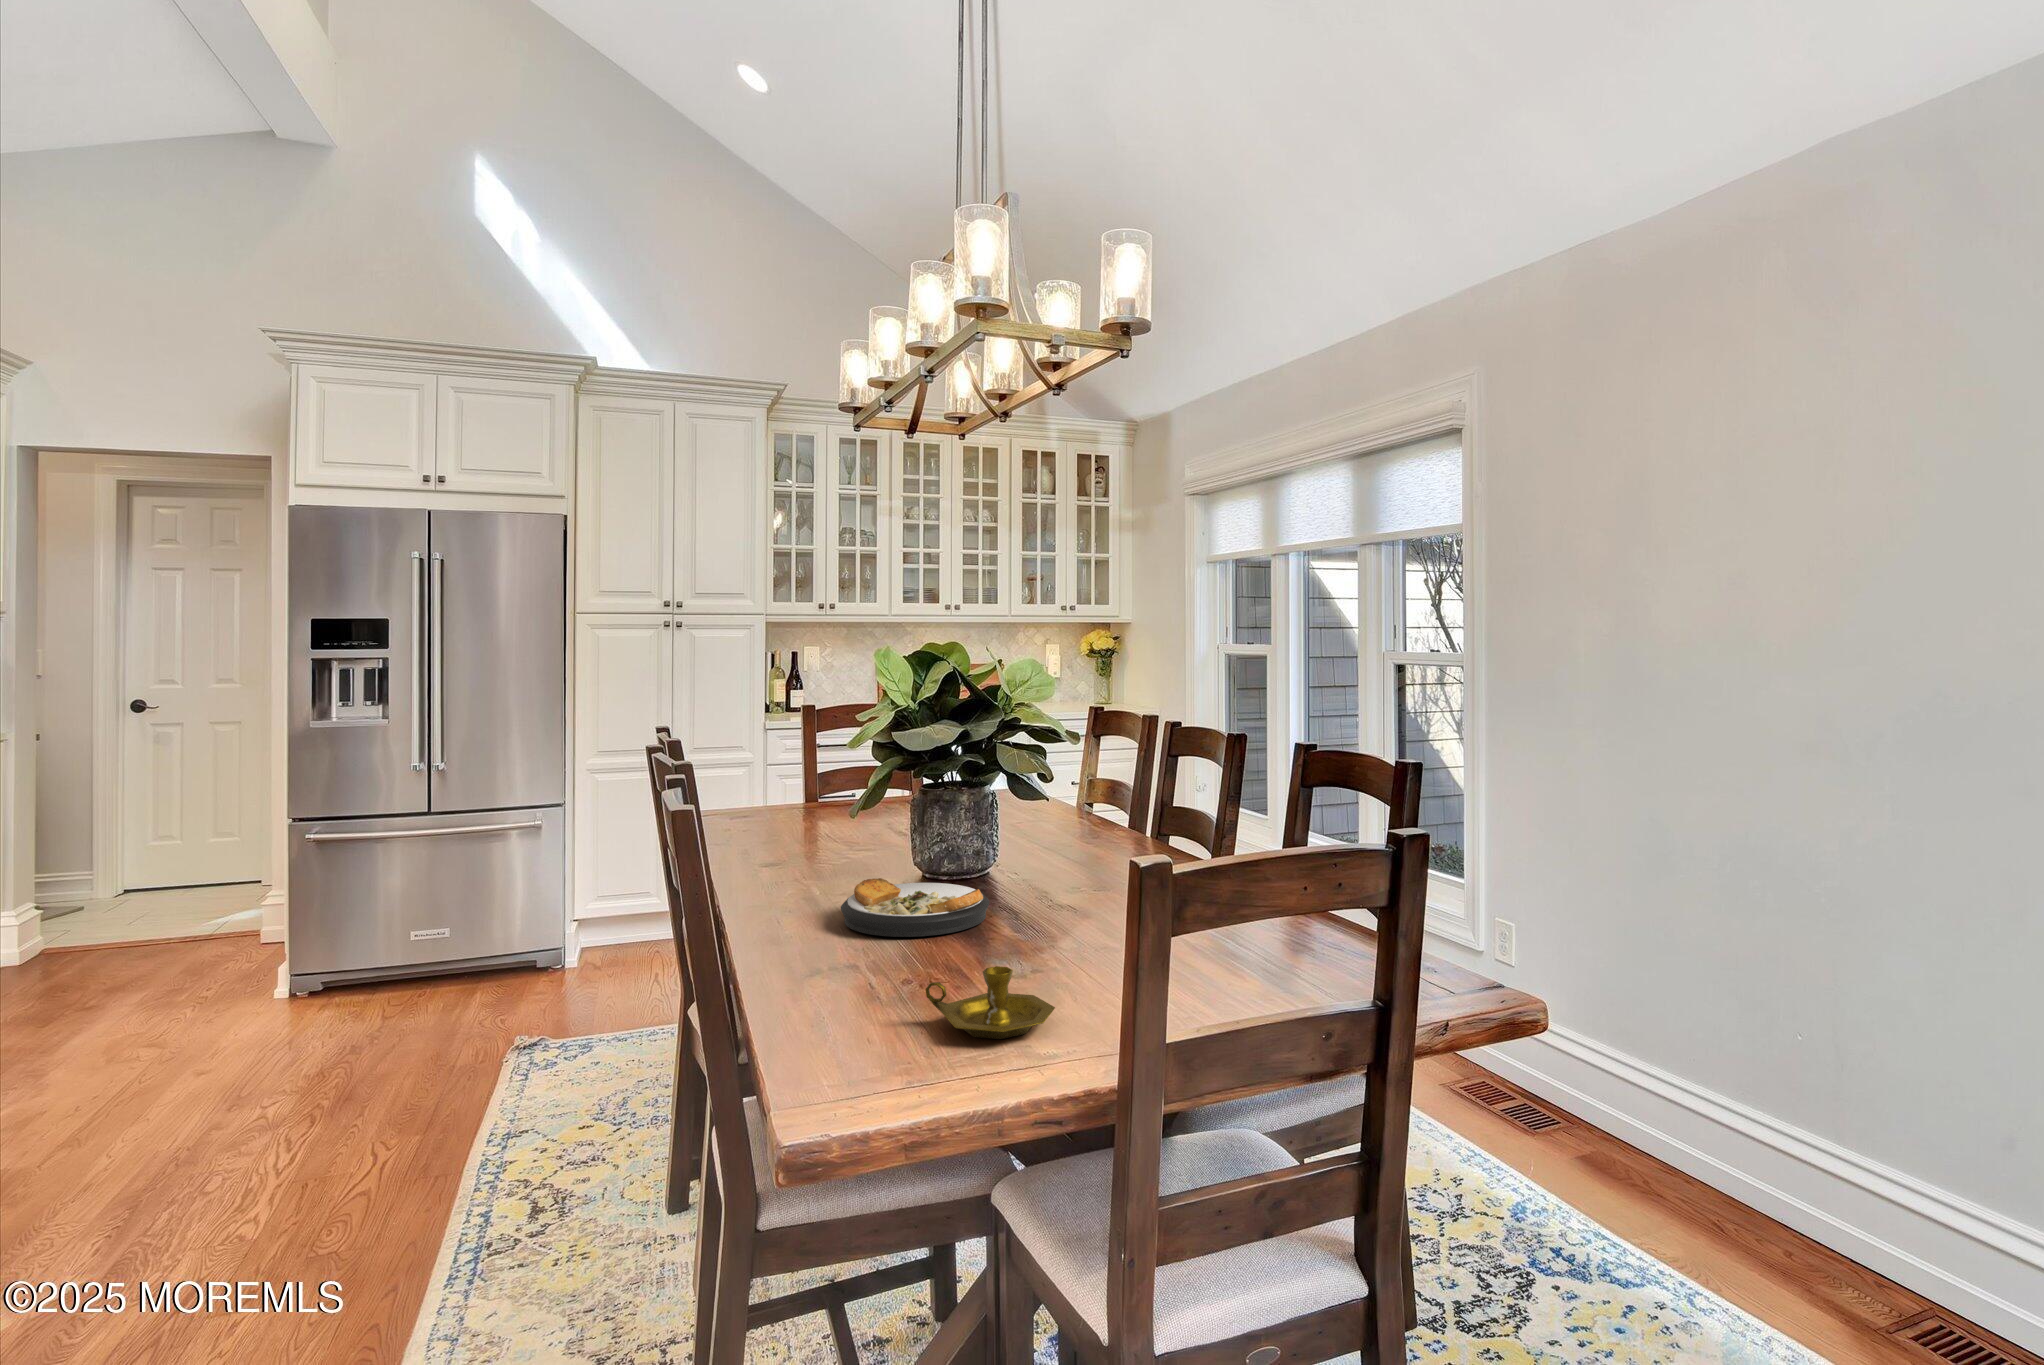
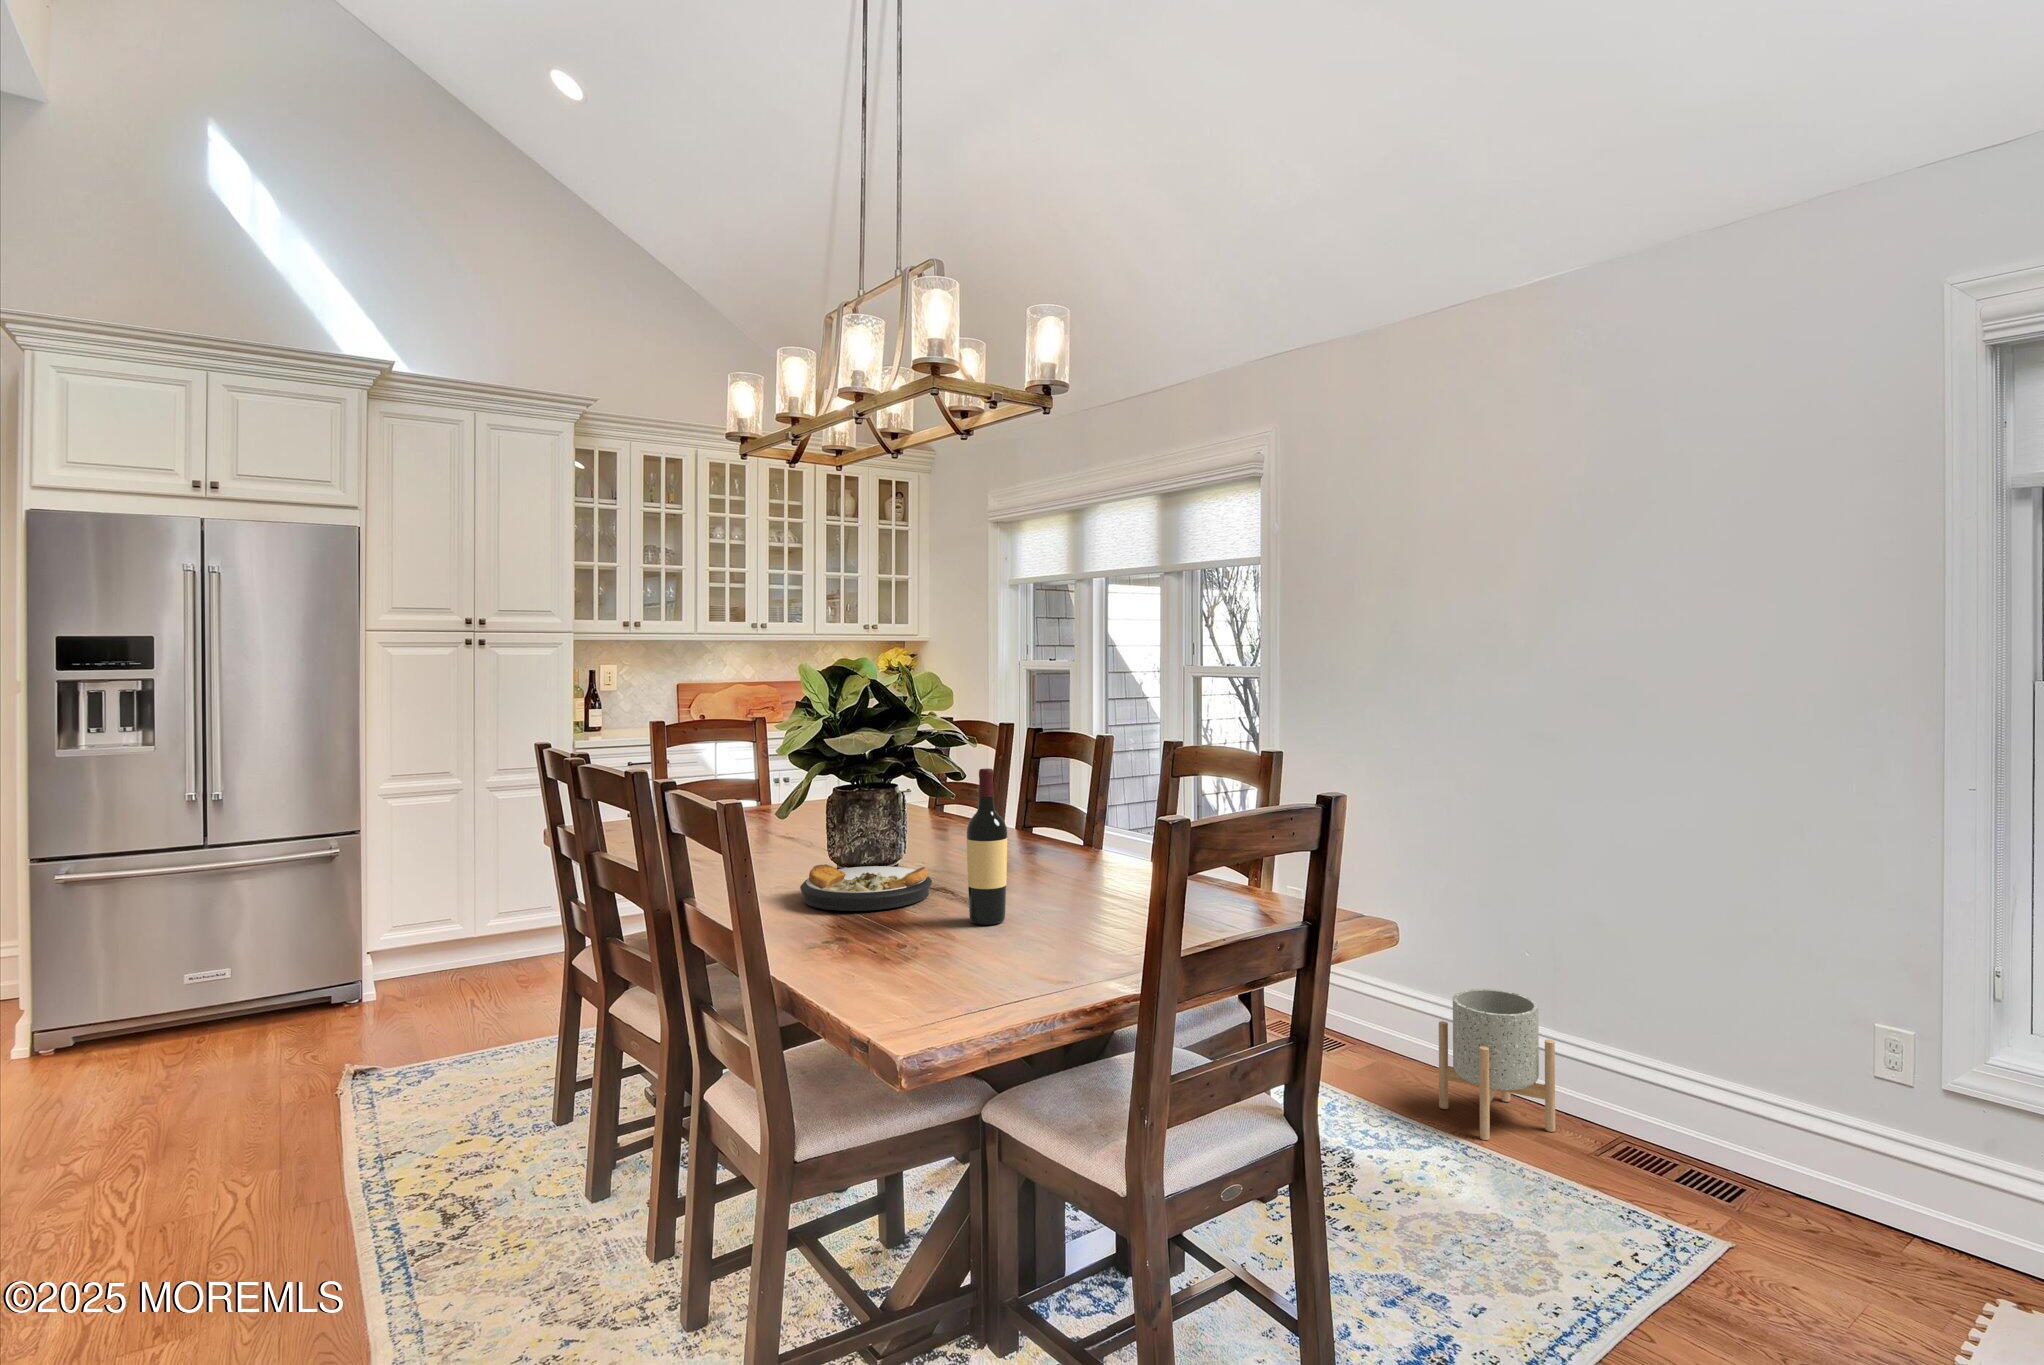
wine bottle: none [995,781,1043,967] -> present [967,769,1007,925]
candlestick: present [926,966,1055,1039] -> none [949,916,1056,973]
planter: none [1670,1084,1832,1289] -> present [1439,989,1555,1140]

